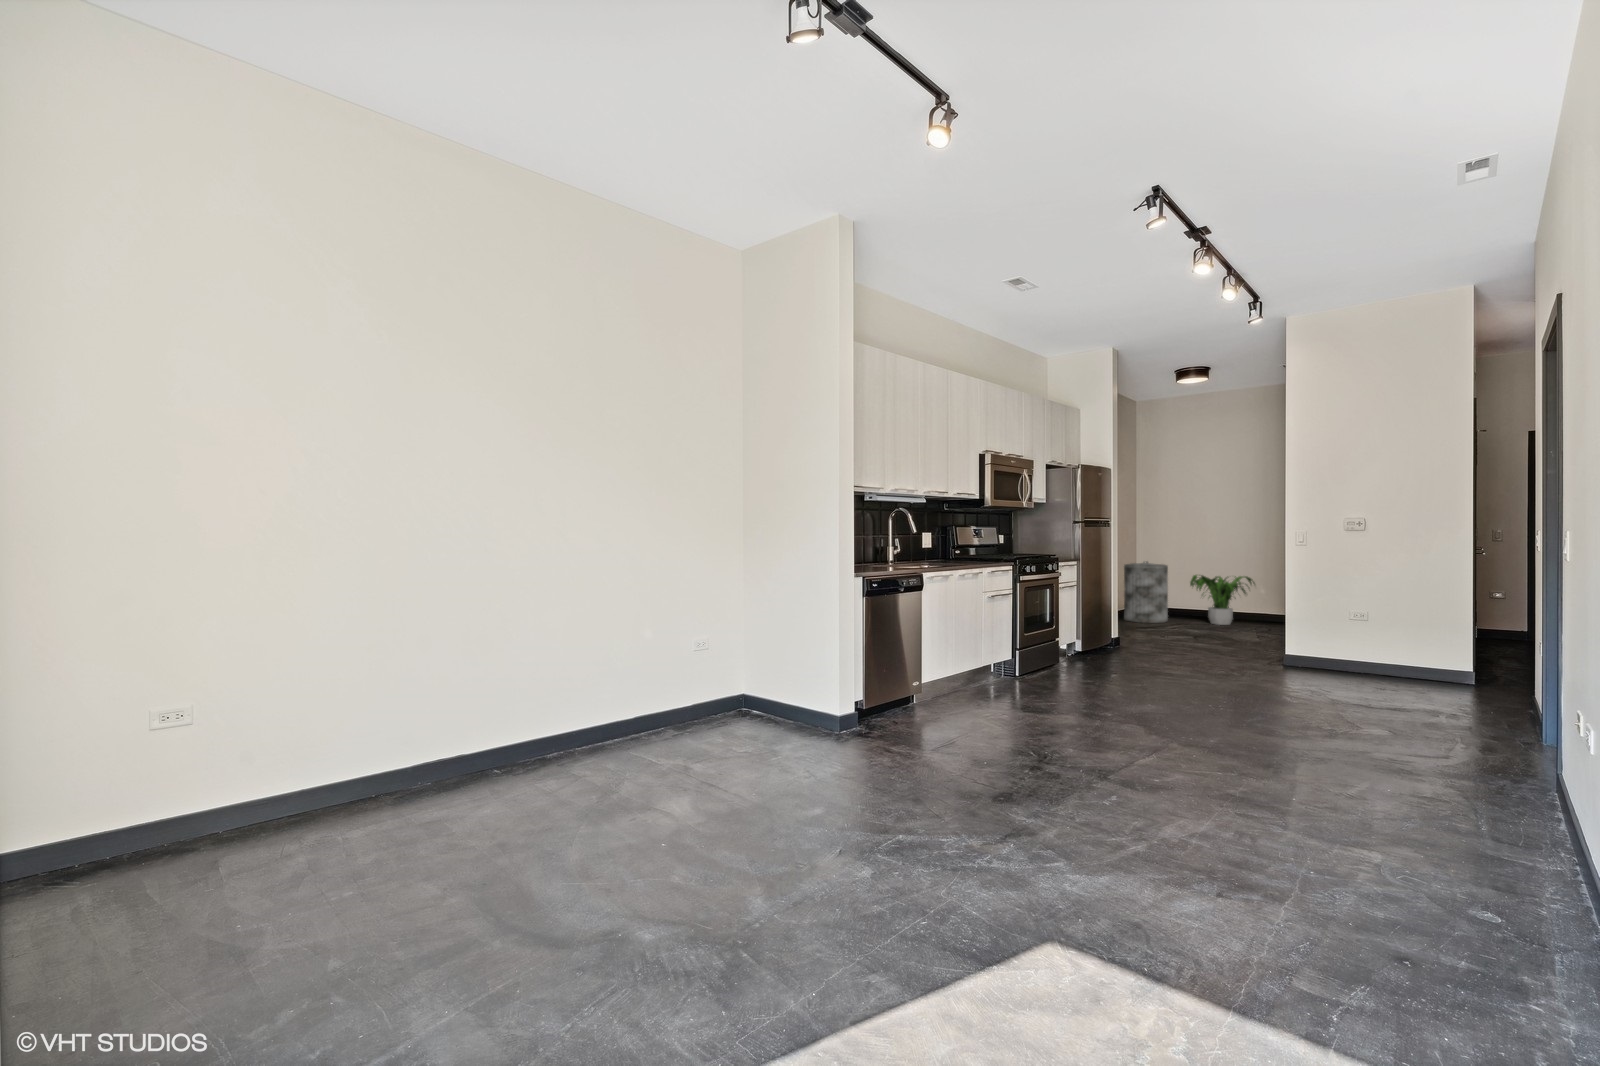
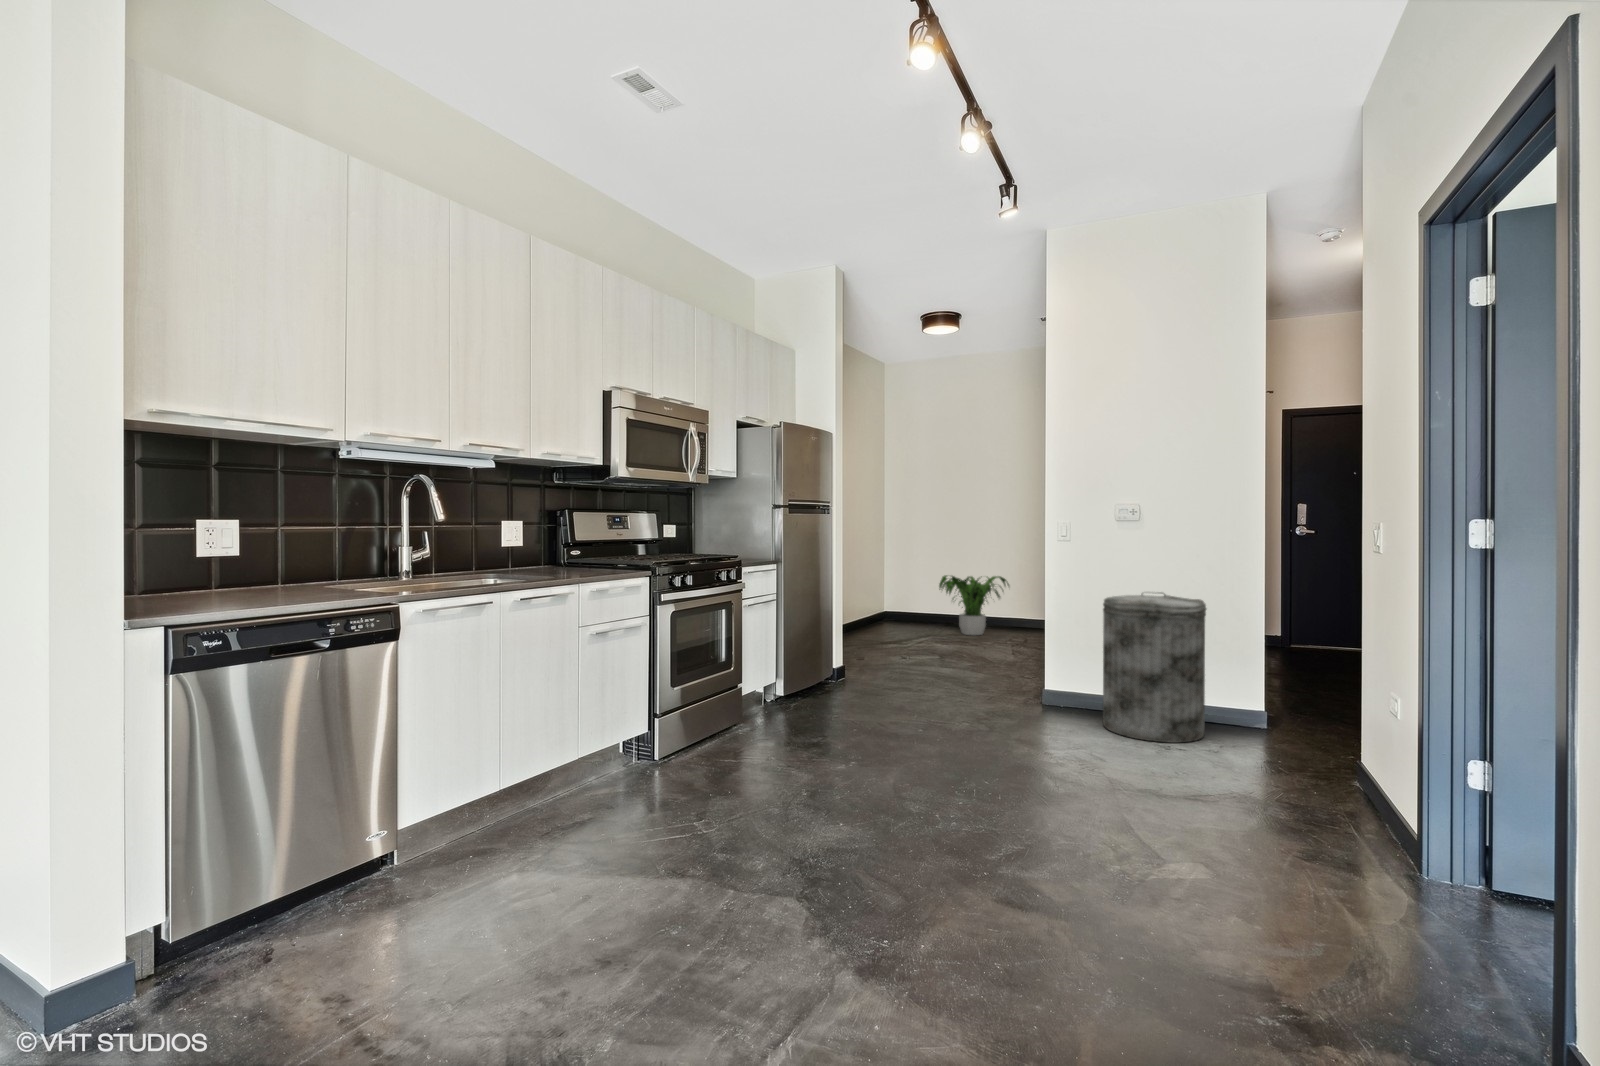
trash can: present [1124,561,1168,623] -> present [1103,592,1206,743]

